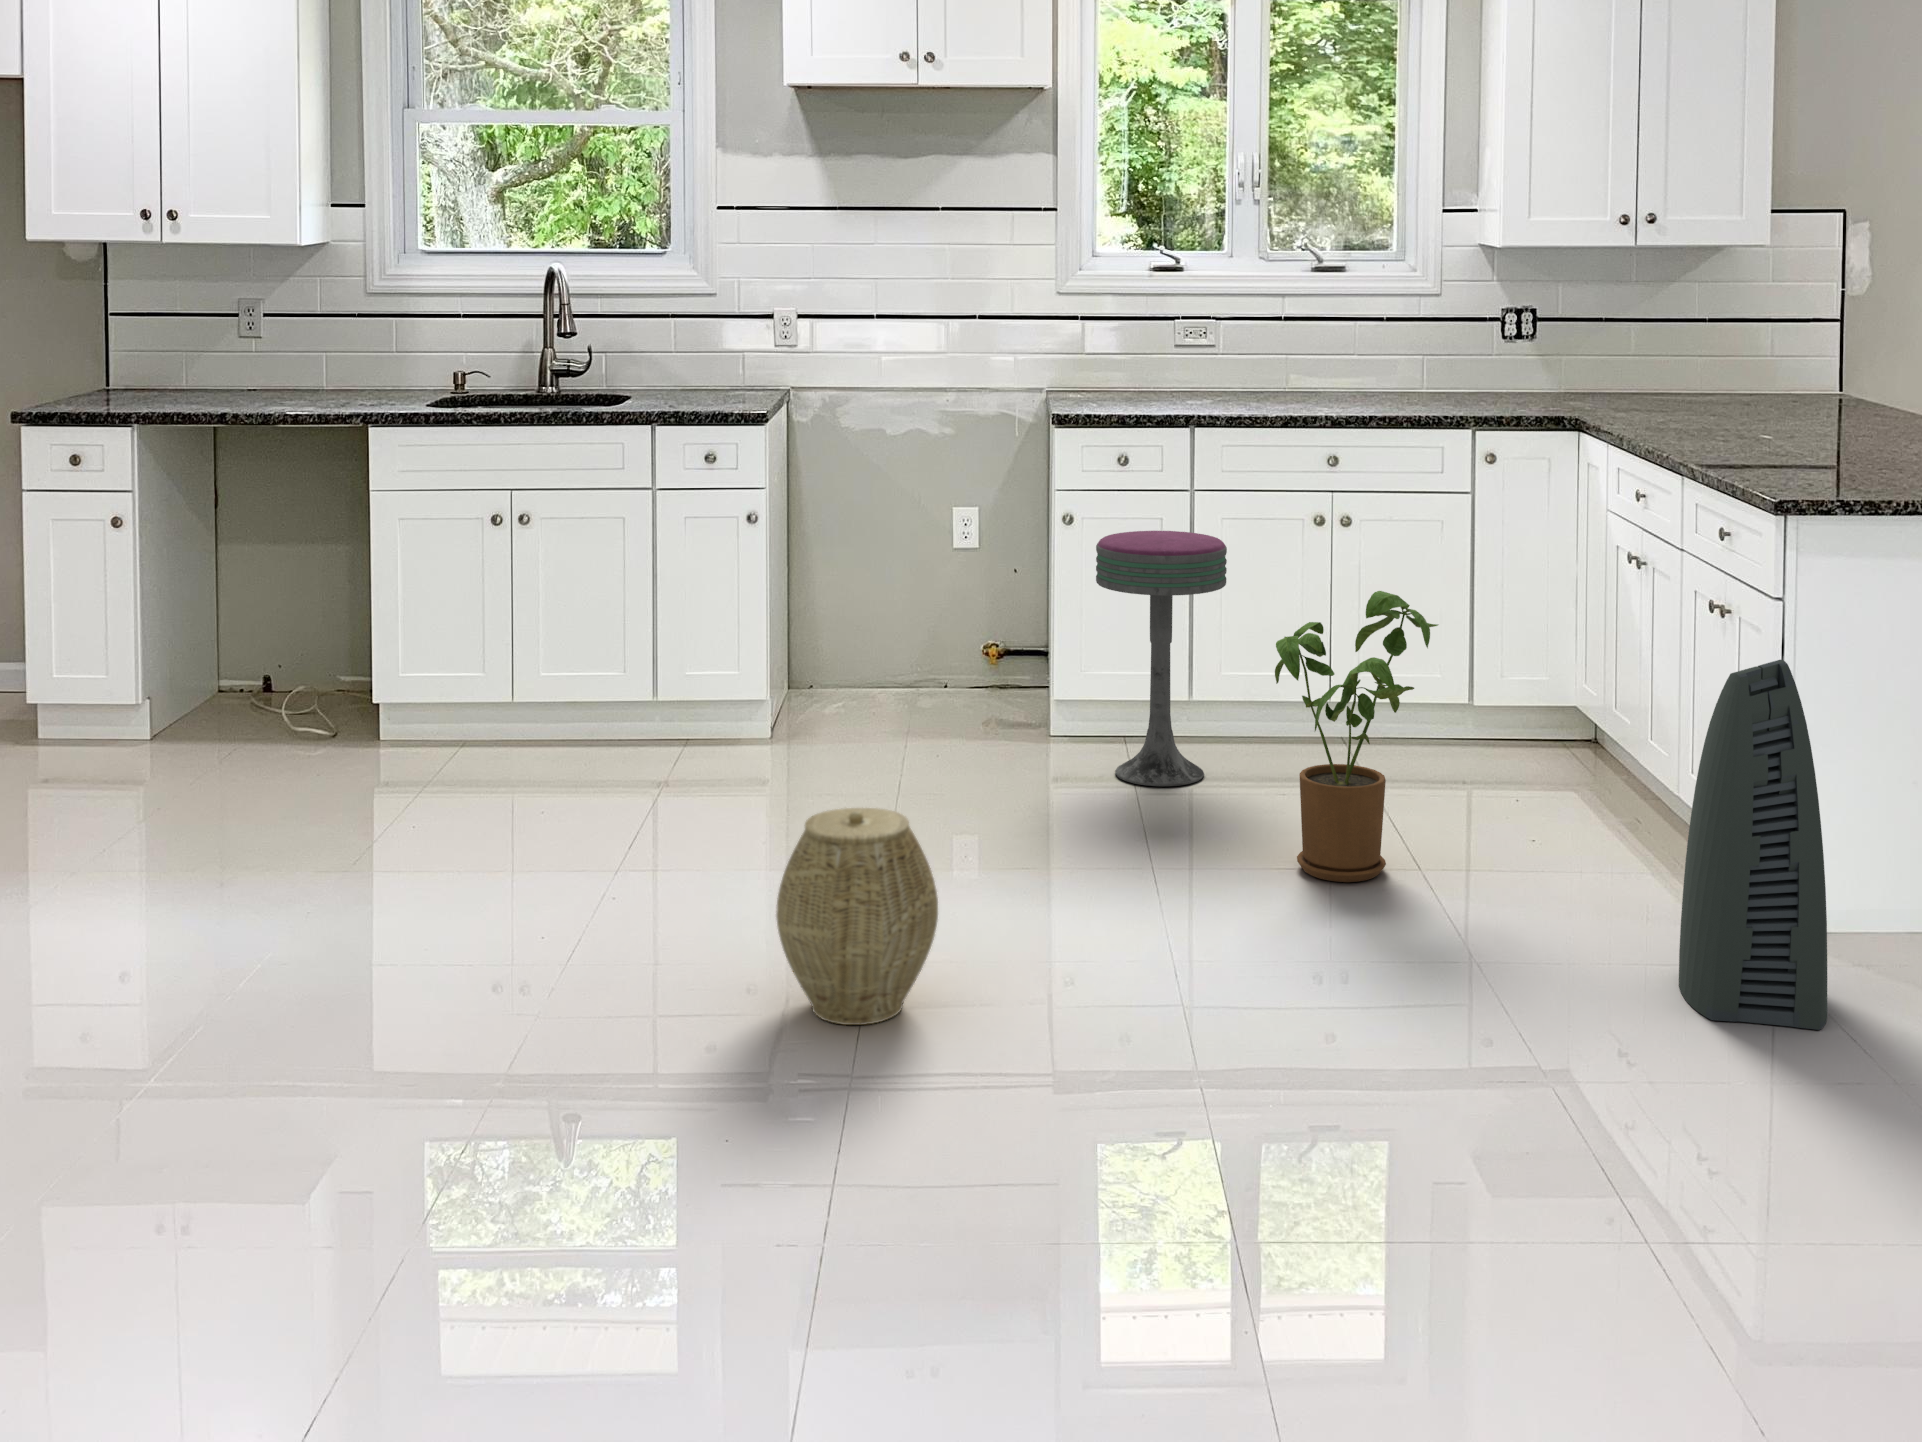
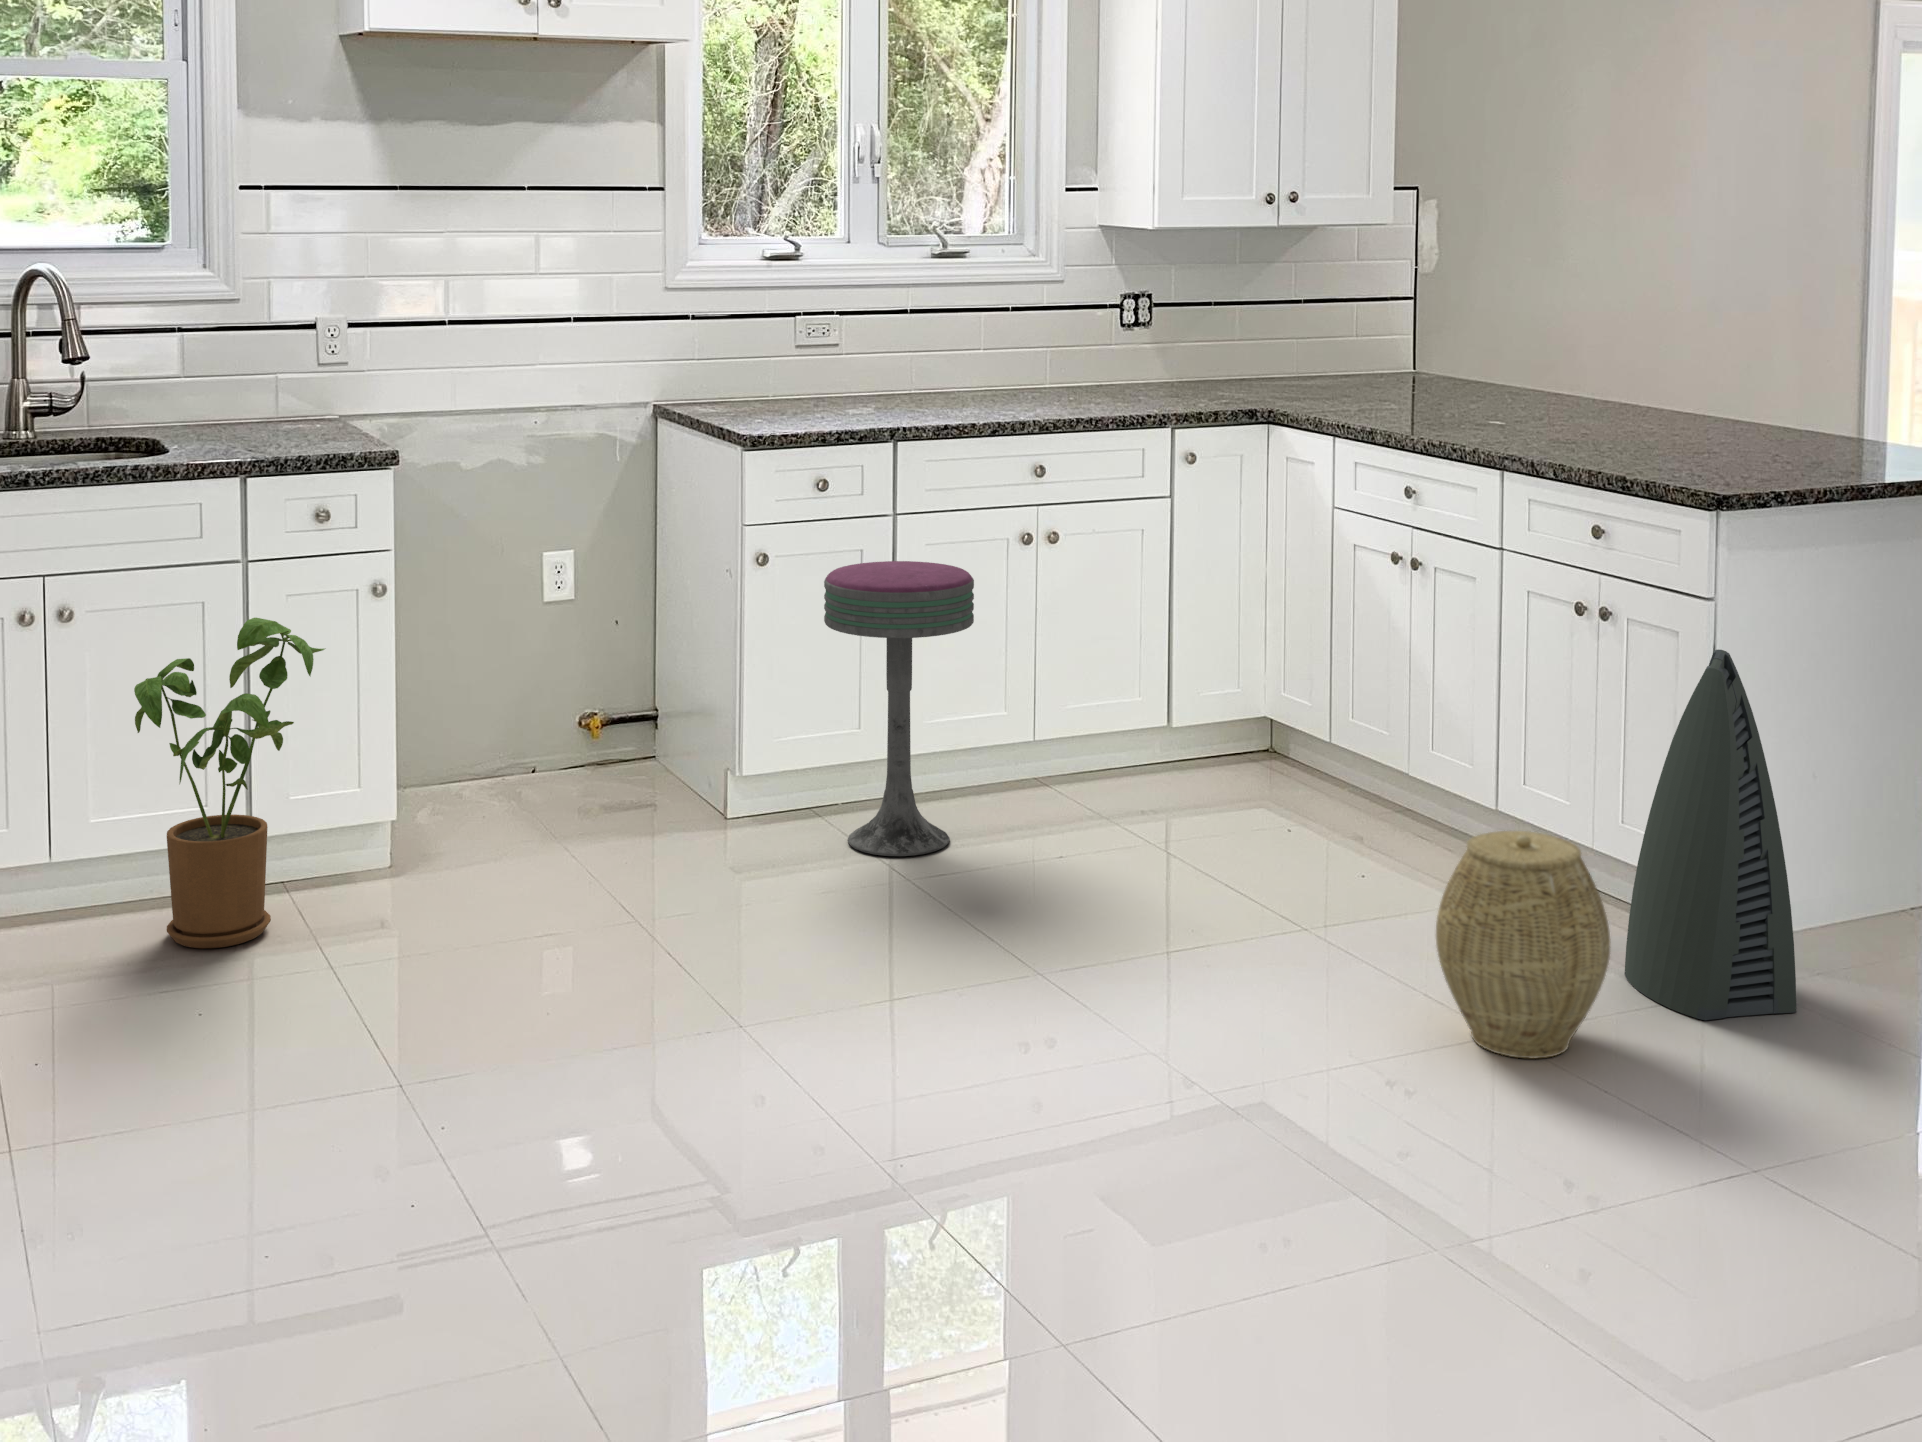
house plant: present [1275,591,1438,882] -> present [134,618,324,948]
woven basket: present [776,808,938,1025] -> present [1436,831,1610,1059]

